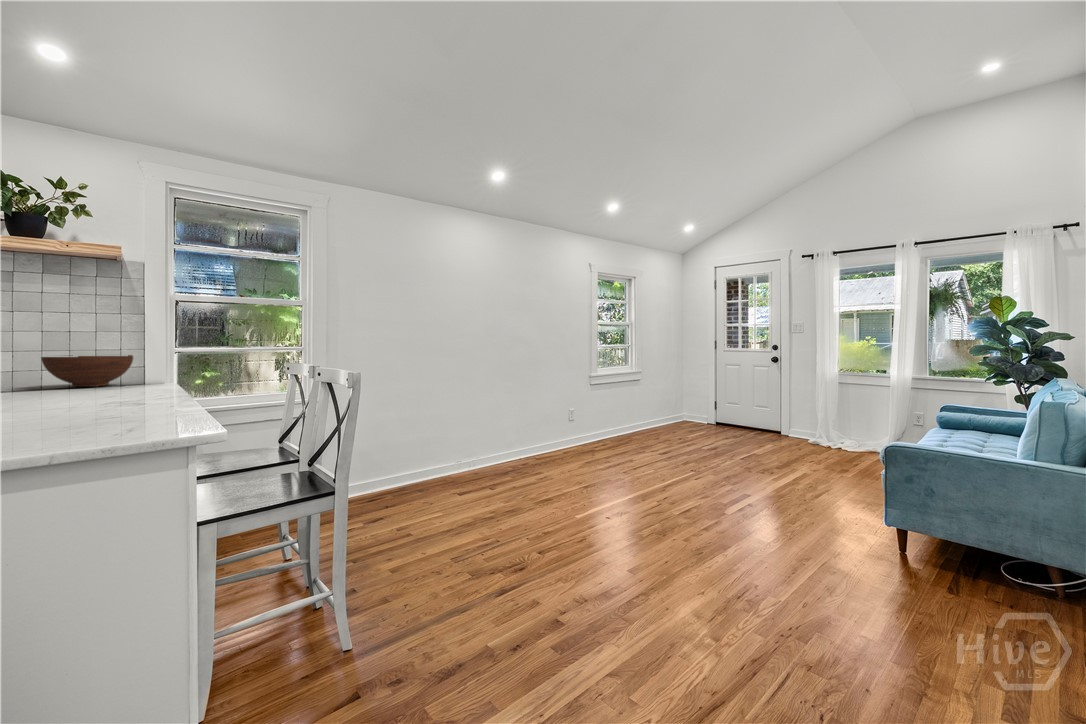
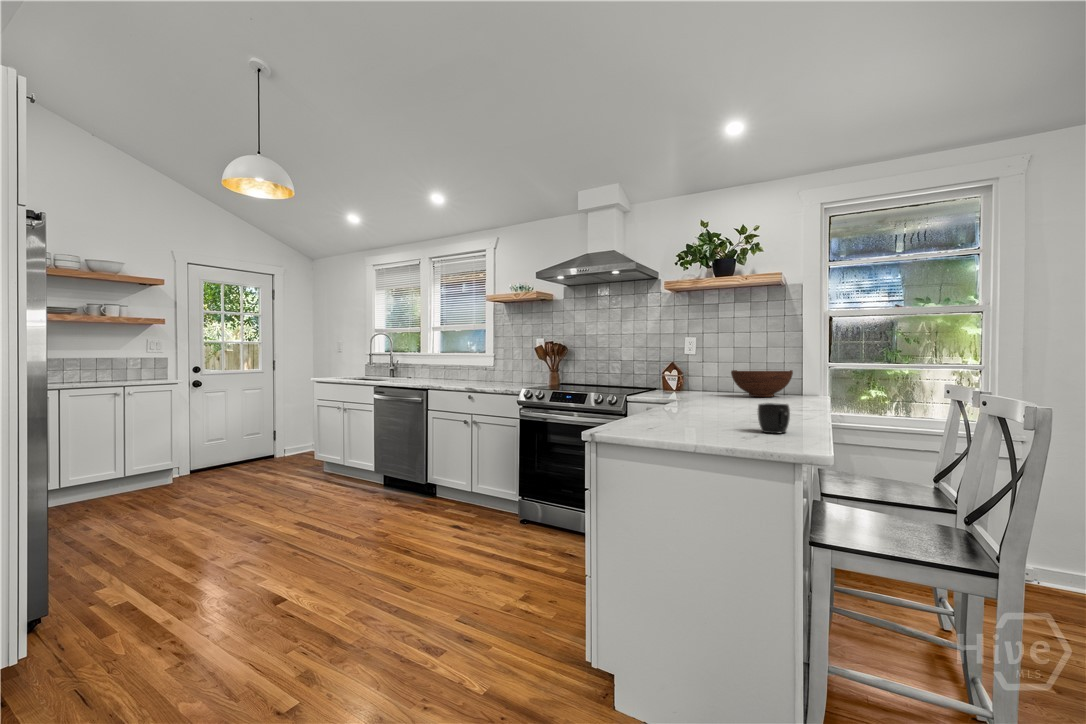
mug: none [114,388,156,421] -> present [758,403,790,433]

